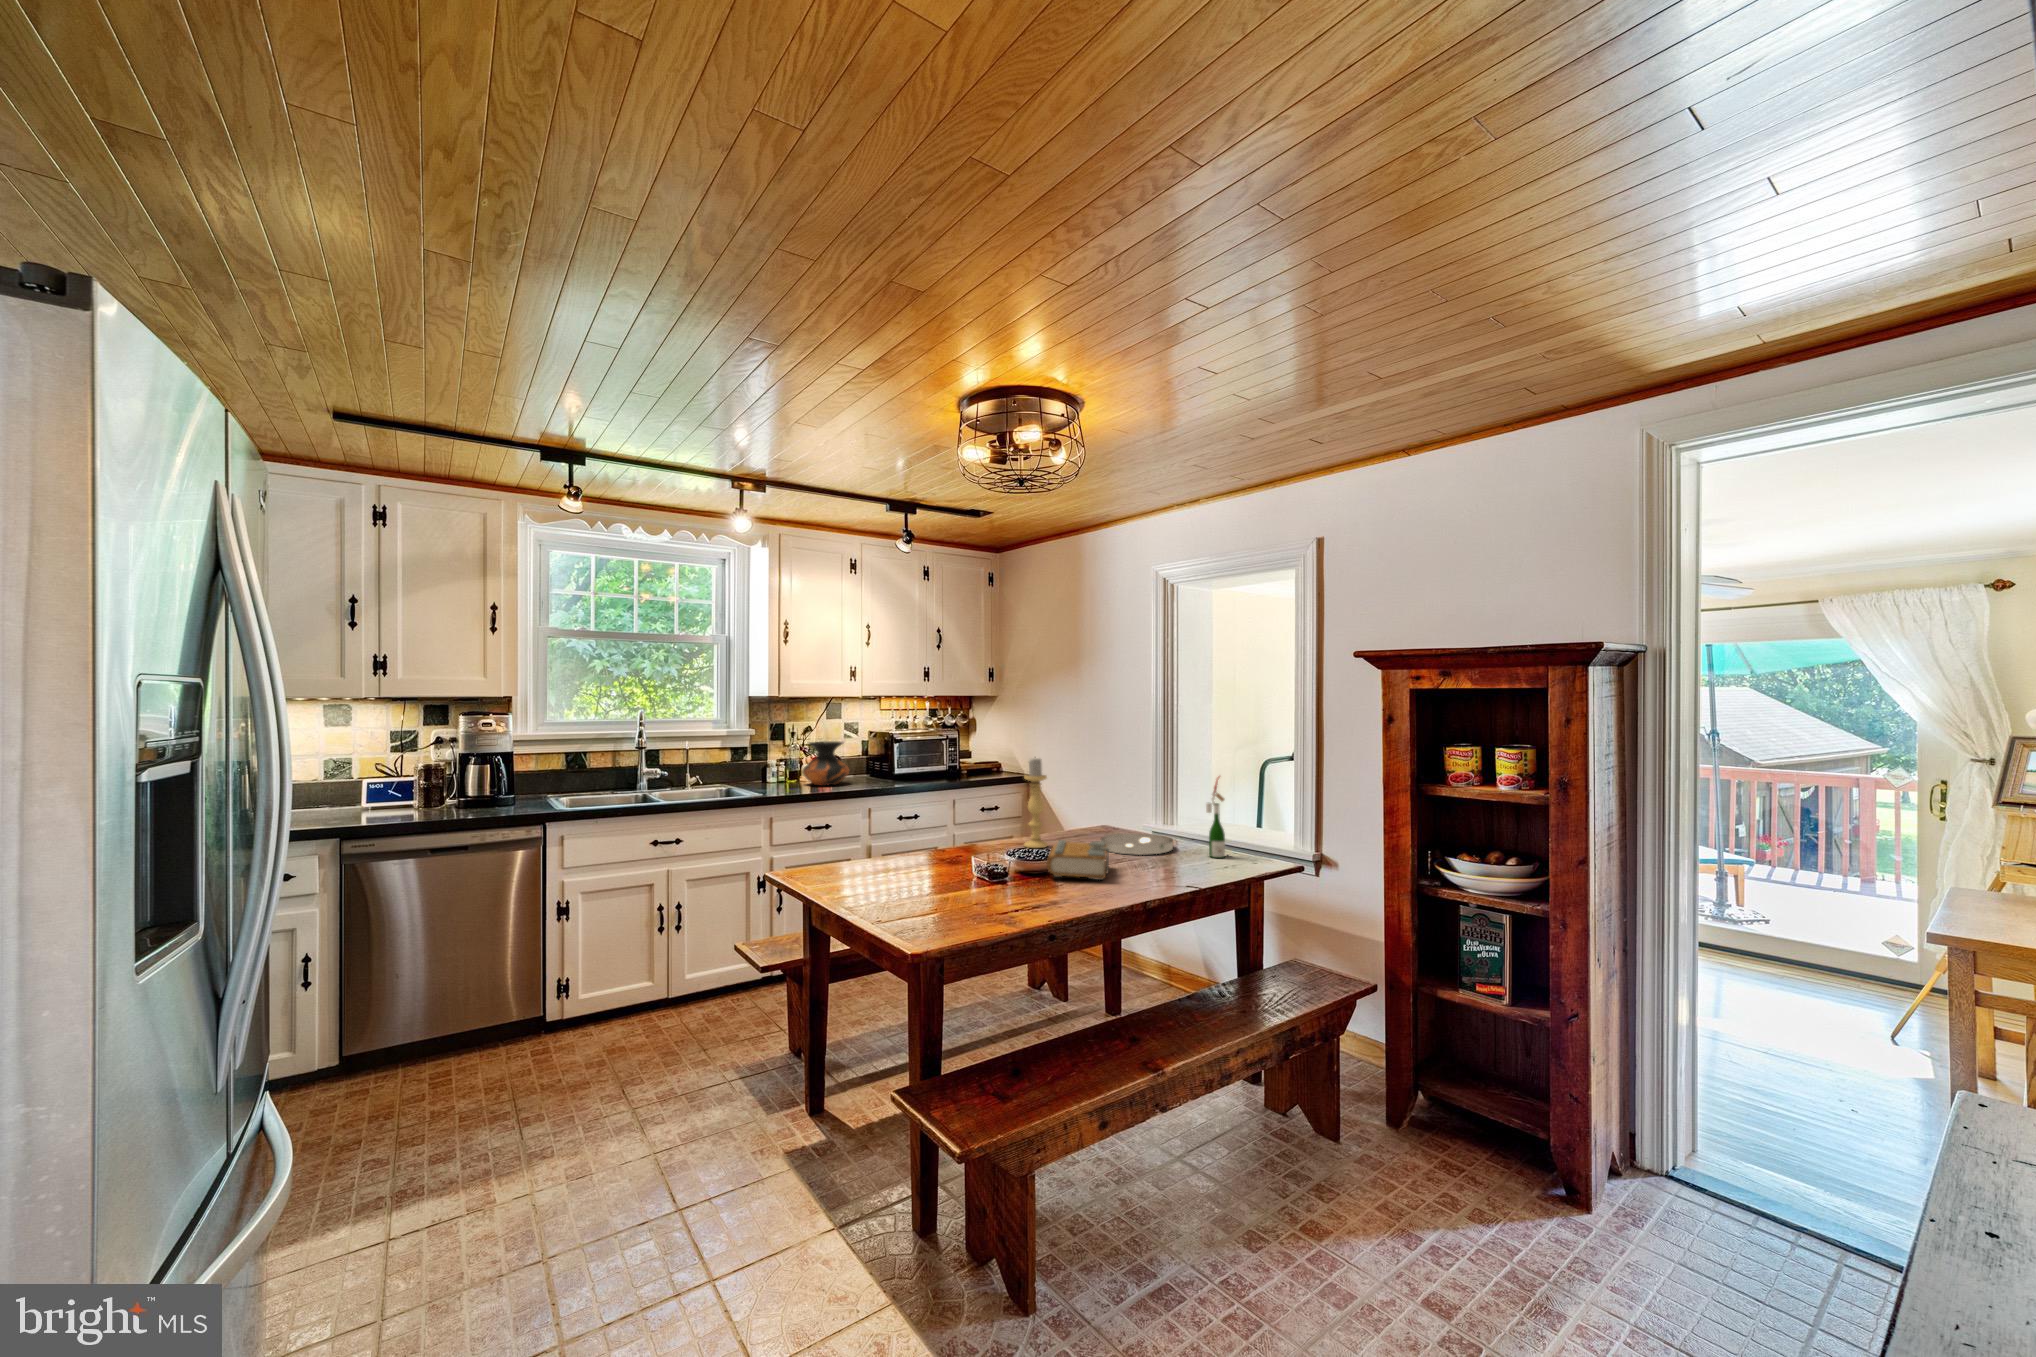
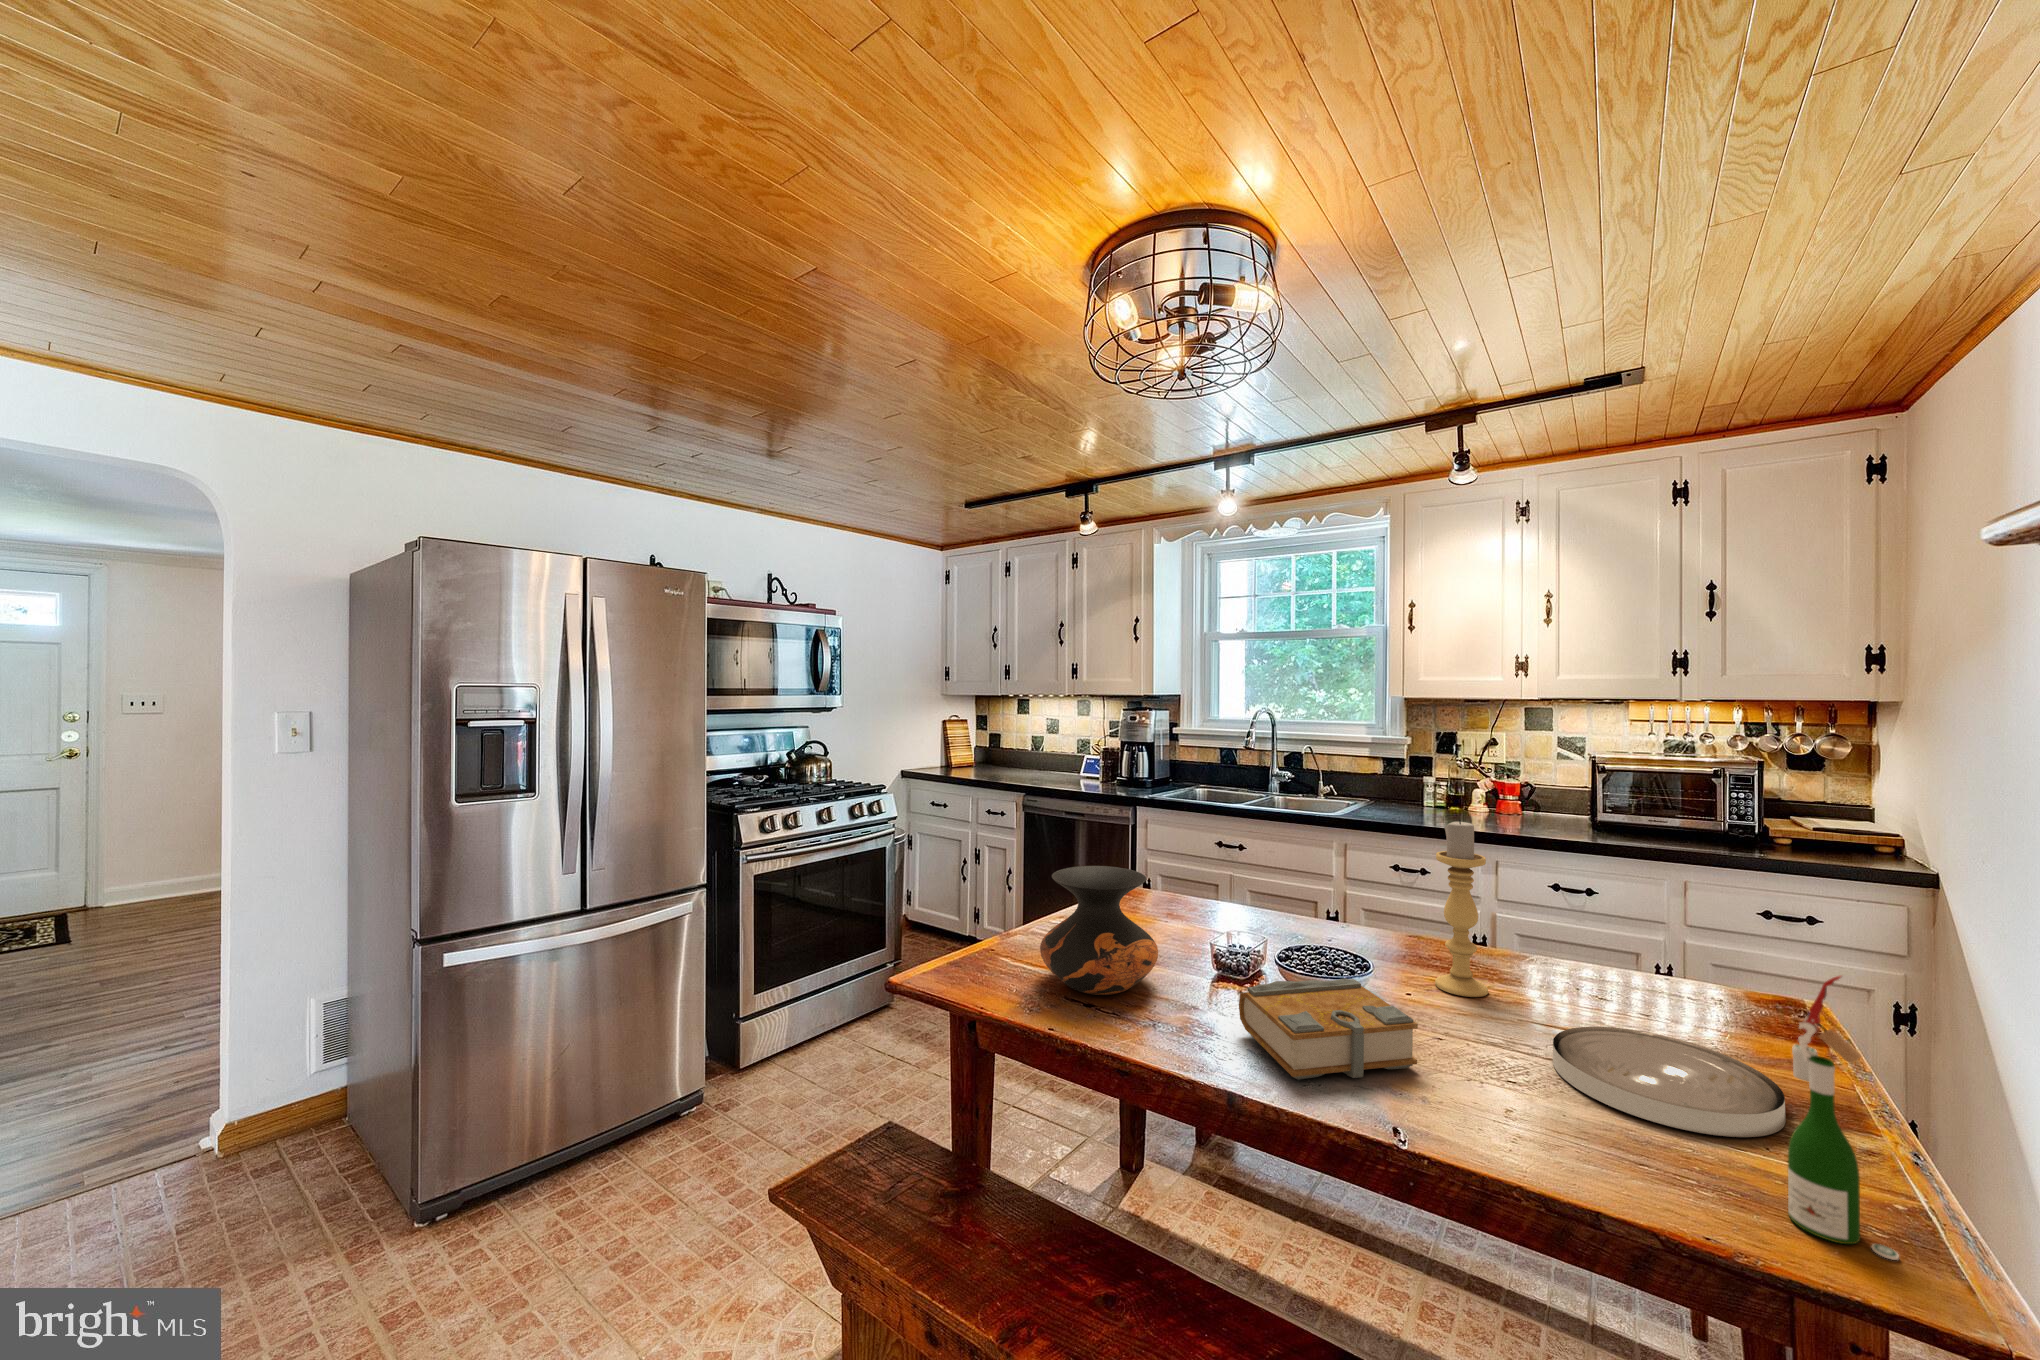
vase: present [803,741,849,786] -> present [1040,866,1158,995]

